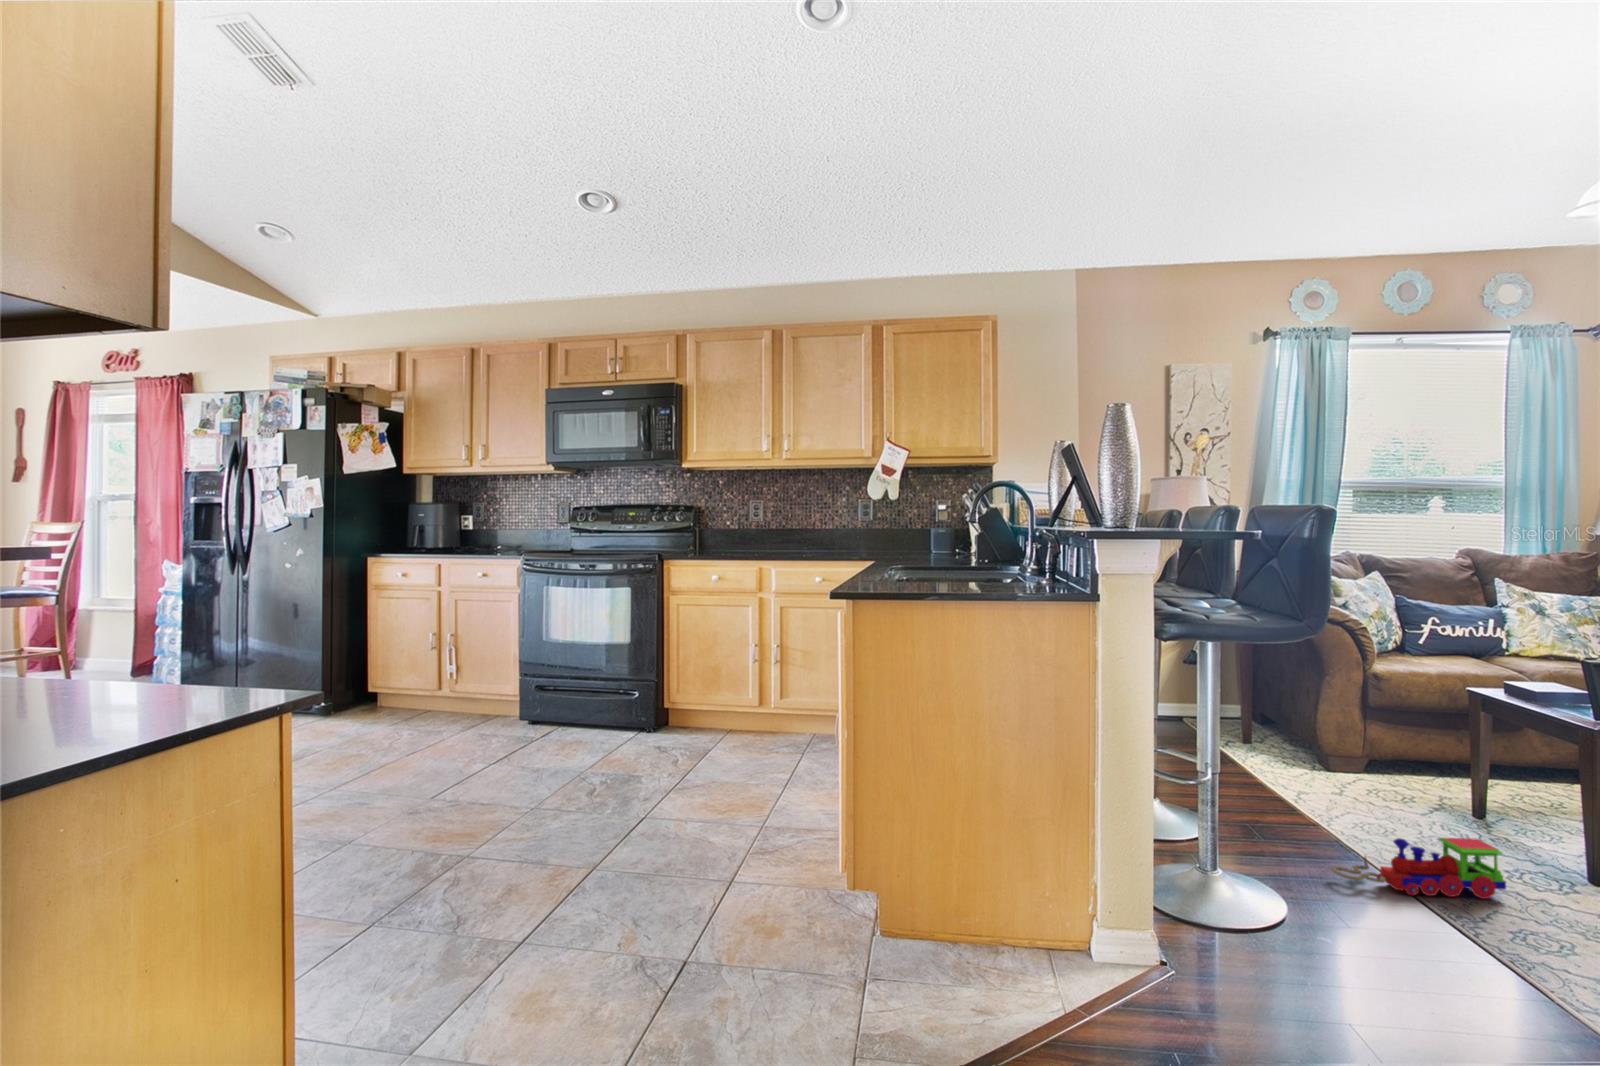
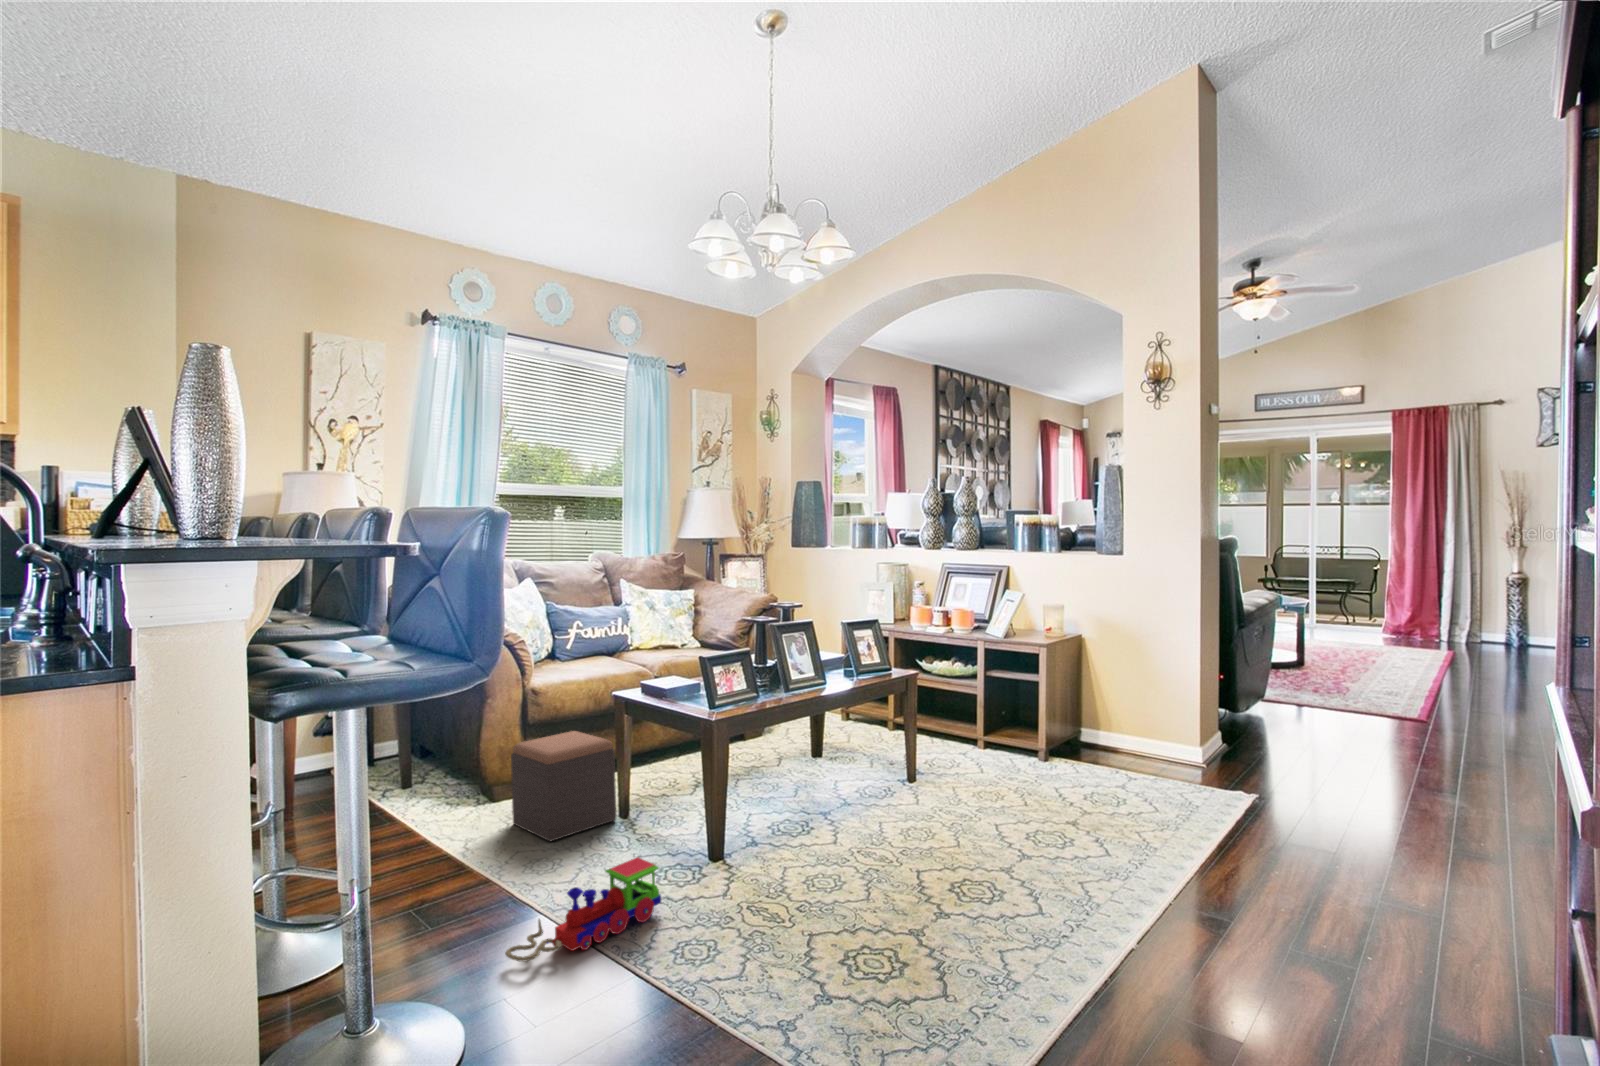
footstool: none [1347,719,1468,818] -> present [511,731,616,842]

